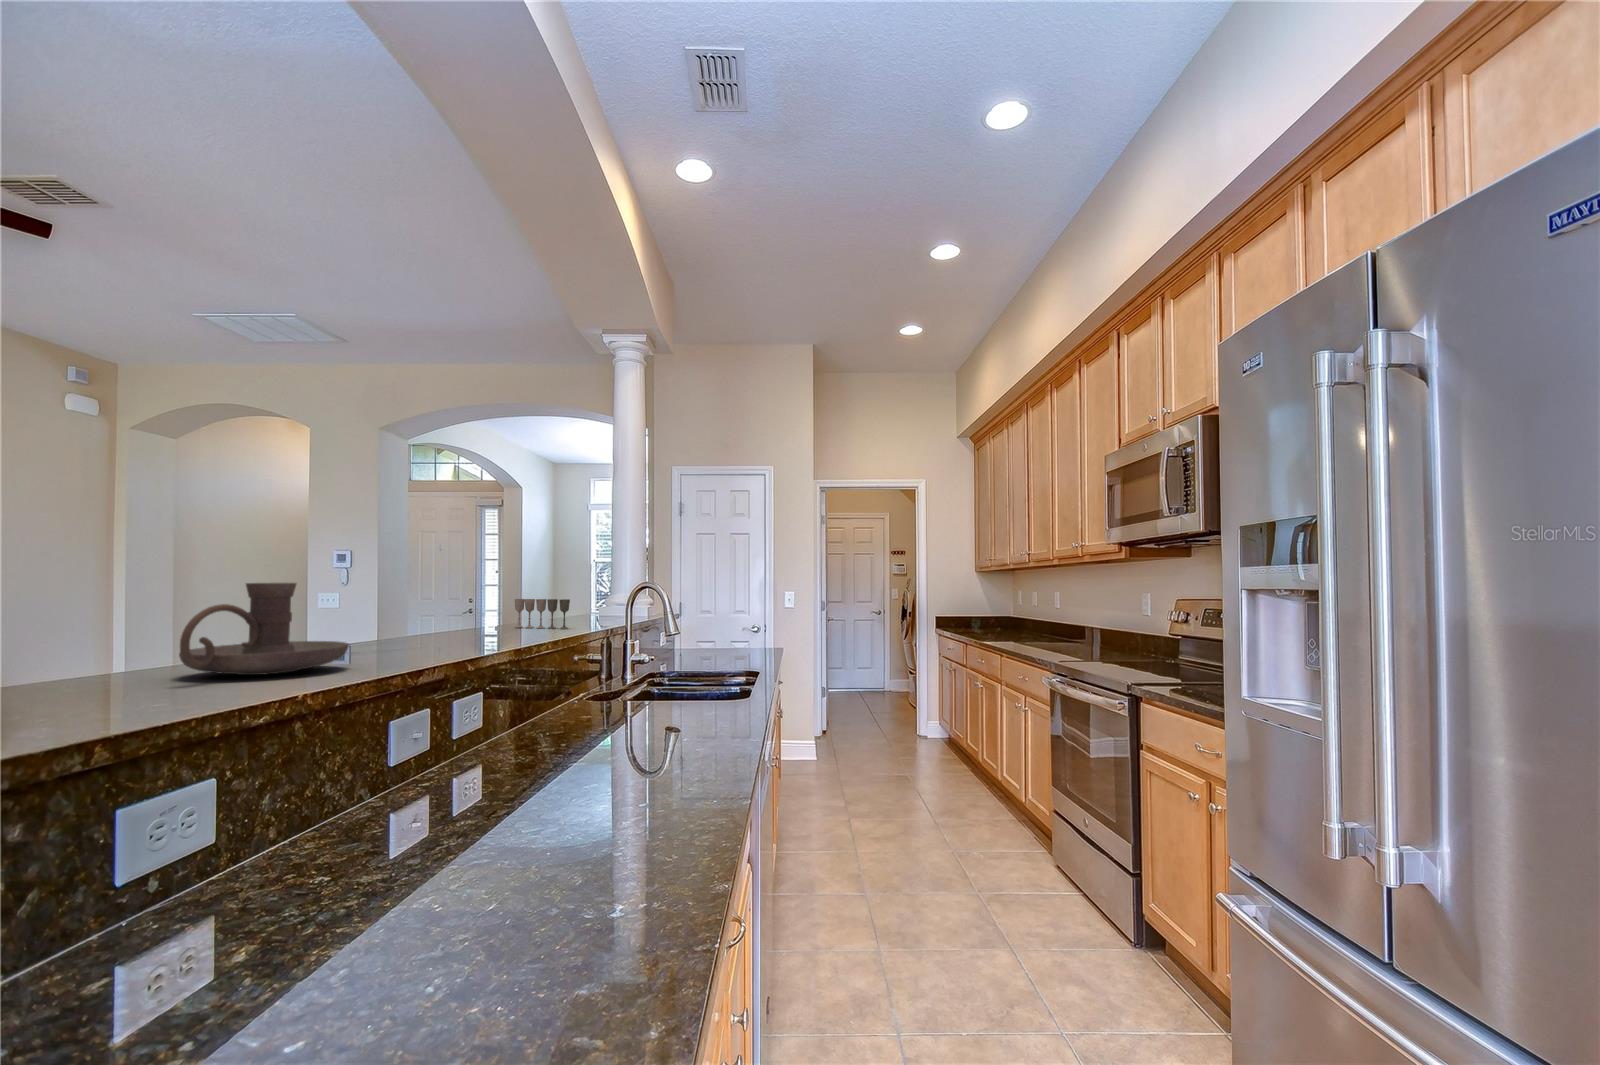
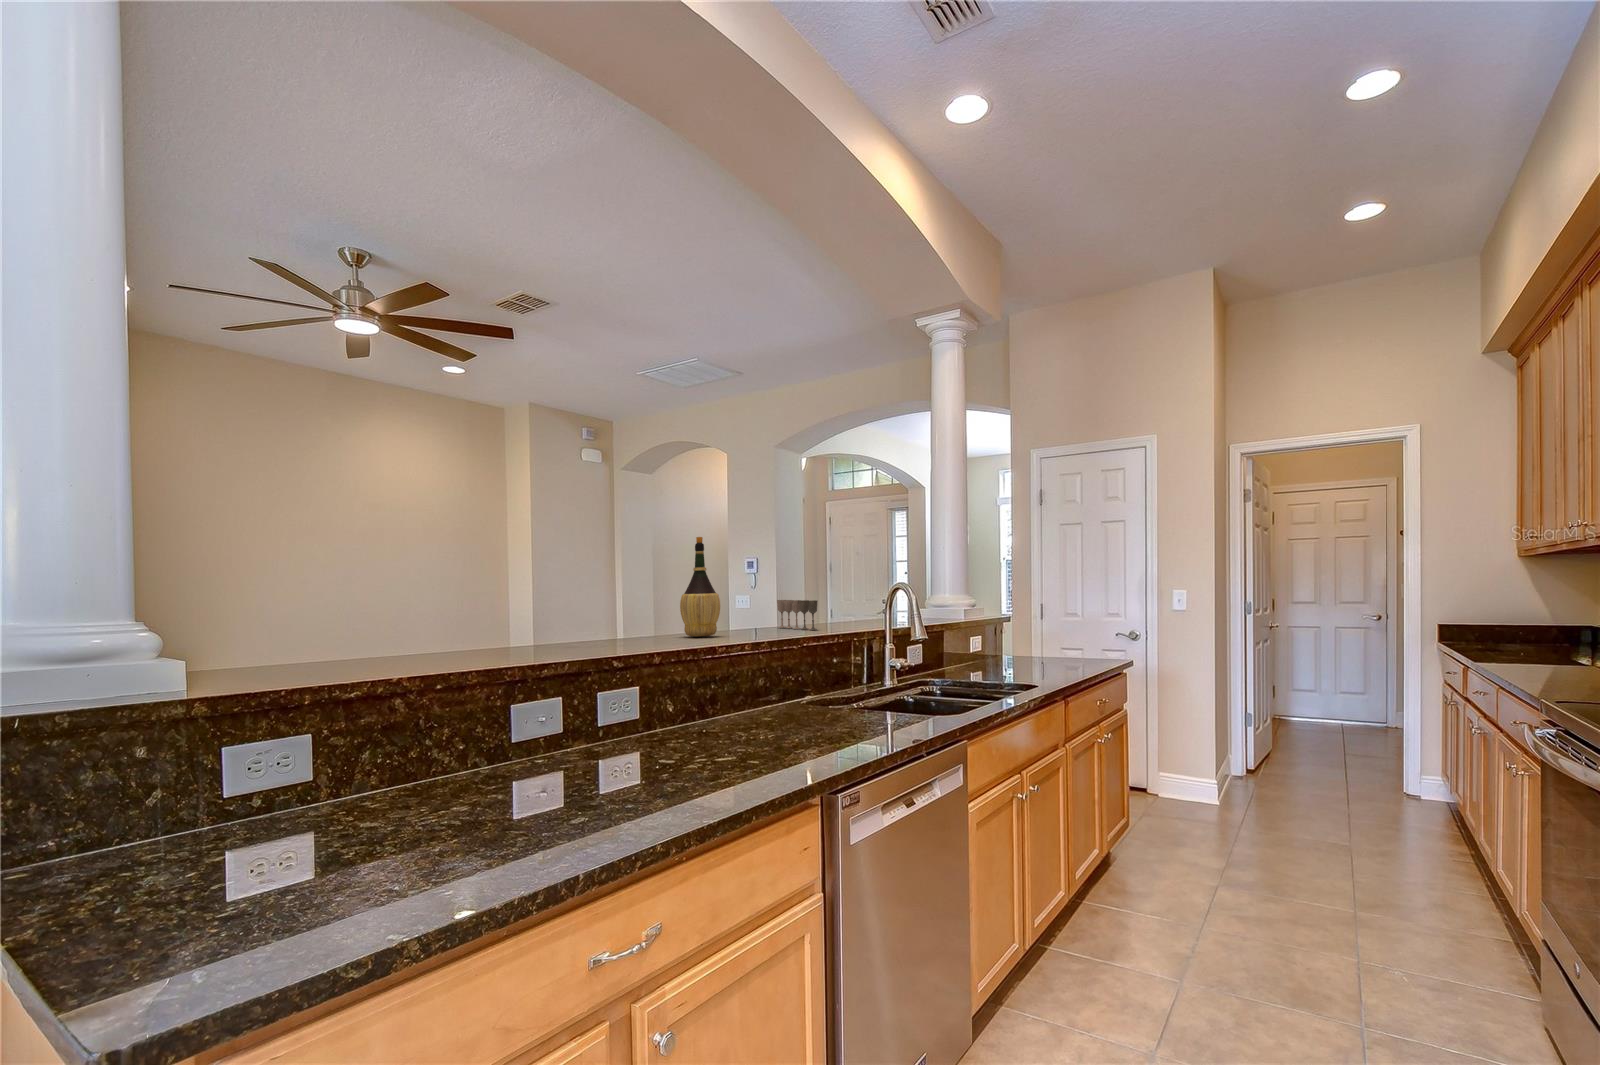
wine bottle: none [451,531,498,638] -> present [680,537,720,637]
candle holder: present [179,583,349,675] -> none [372,588,511,660]

